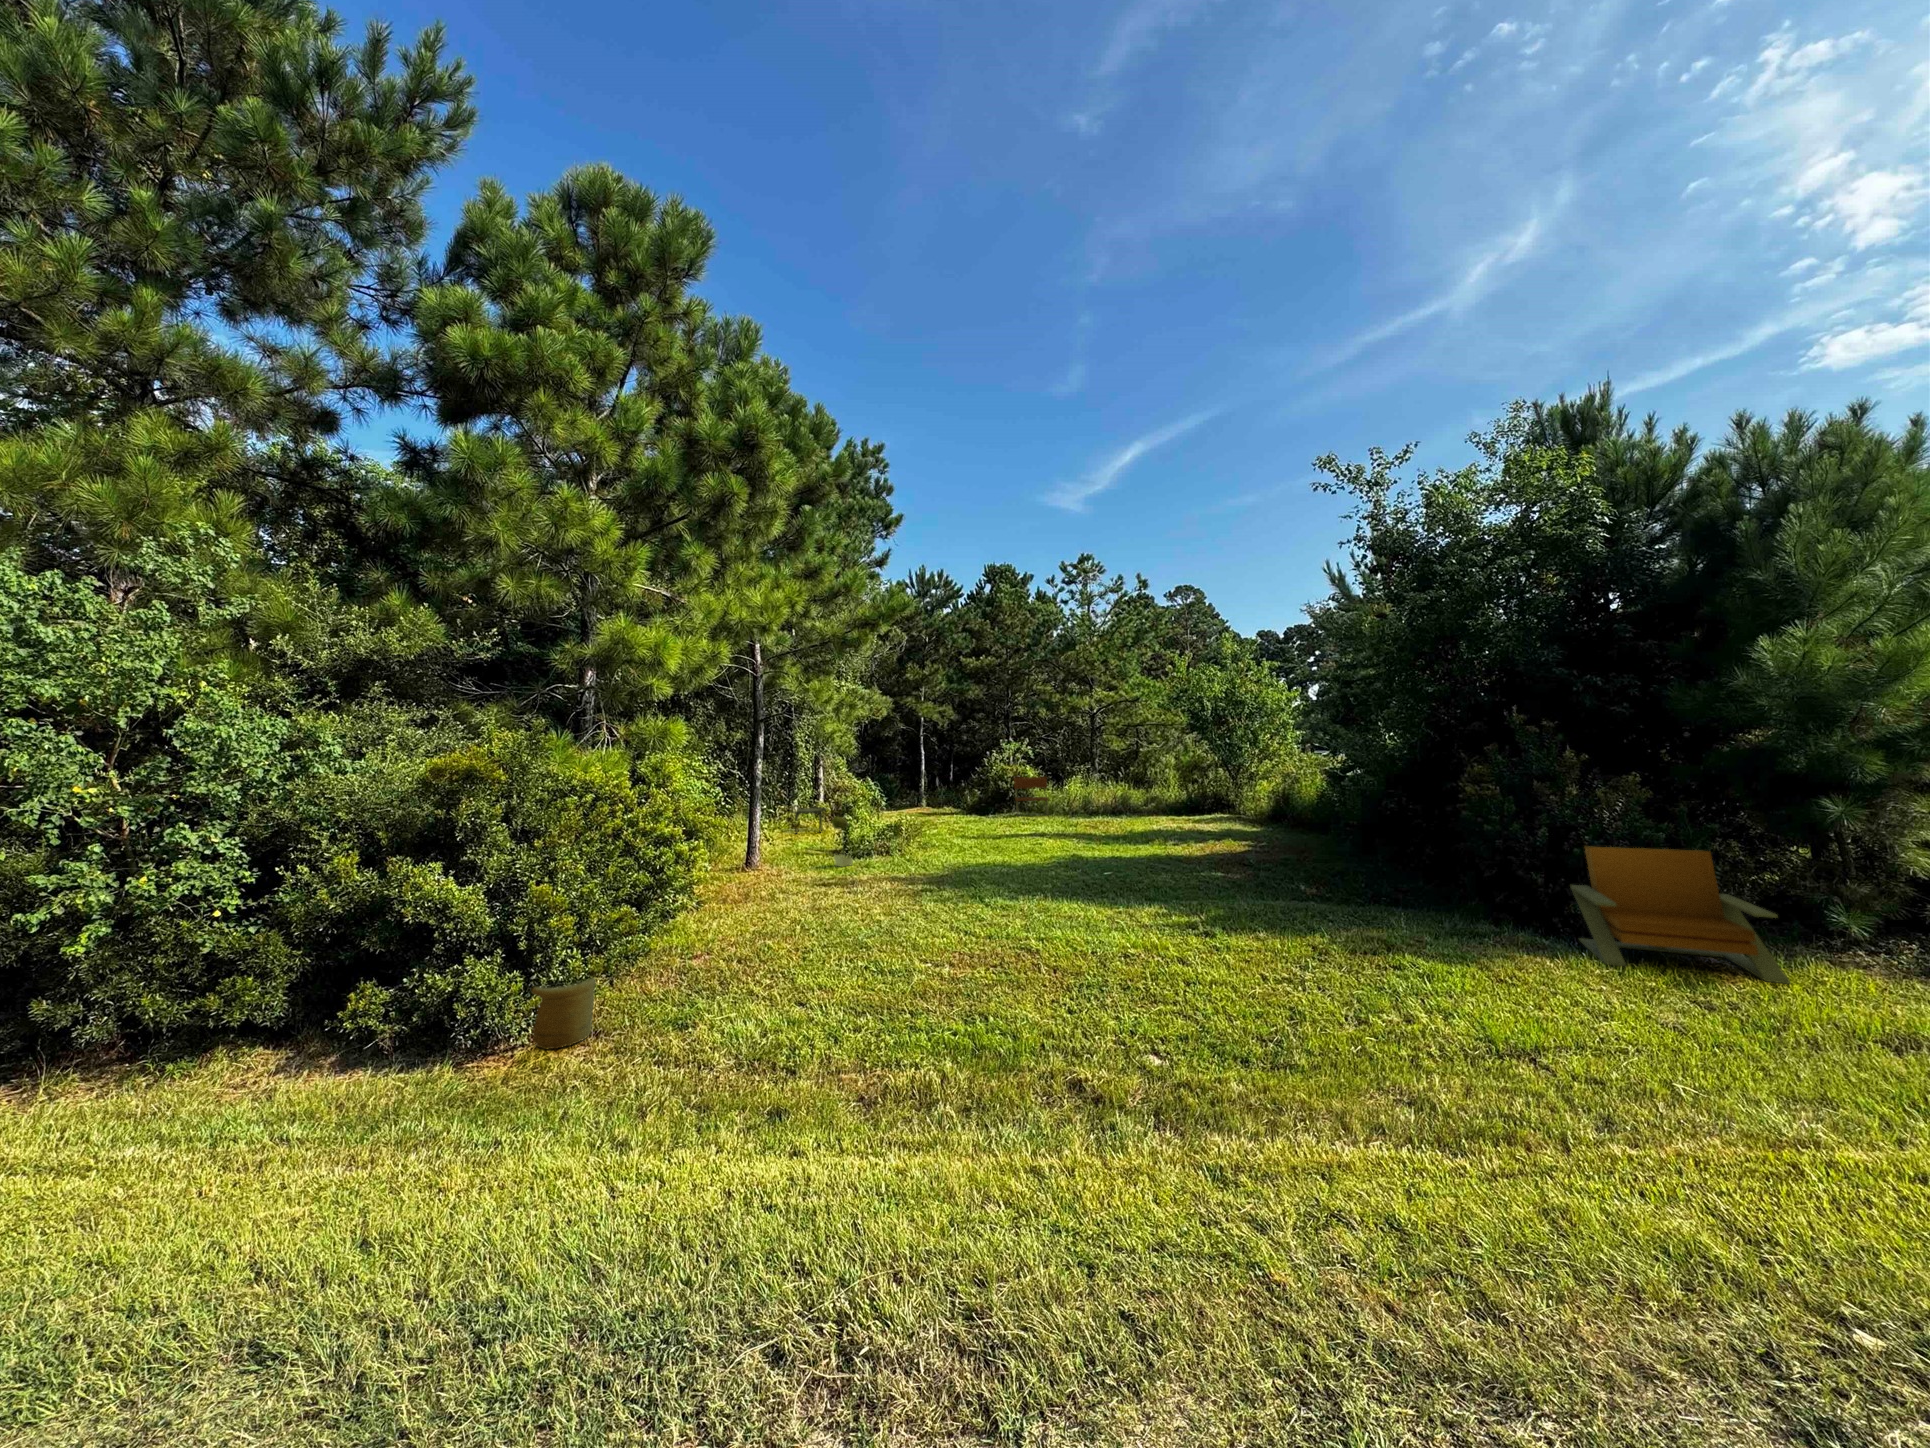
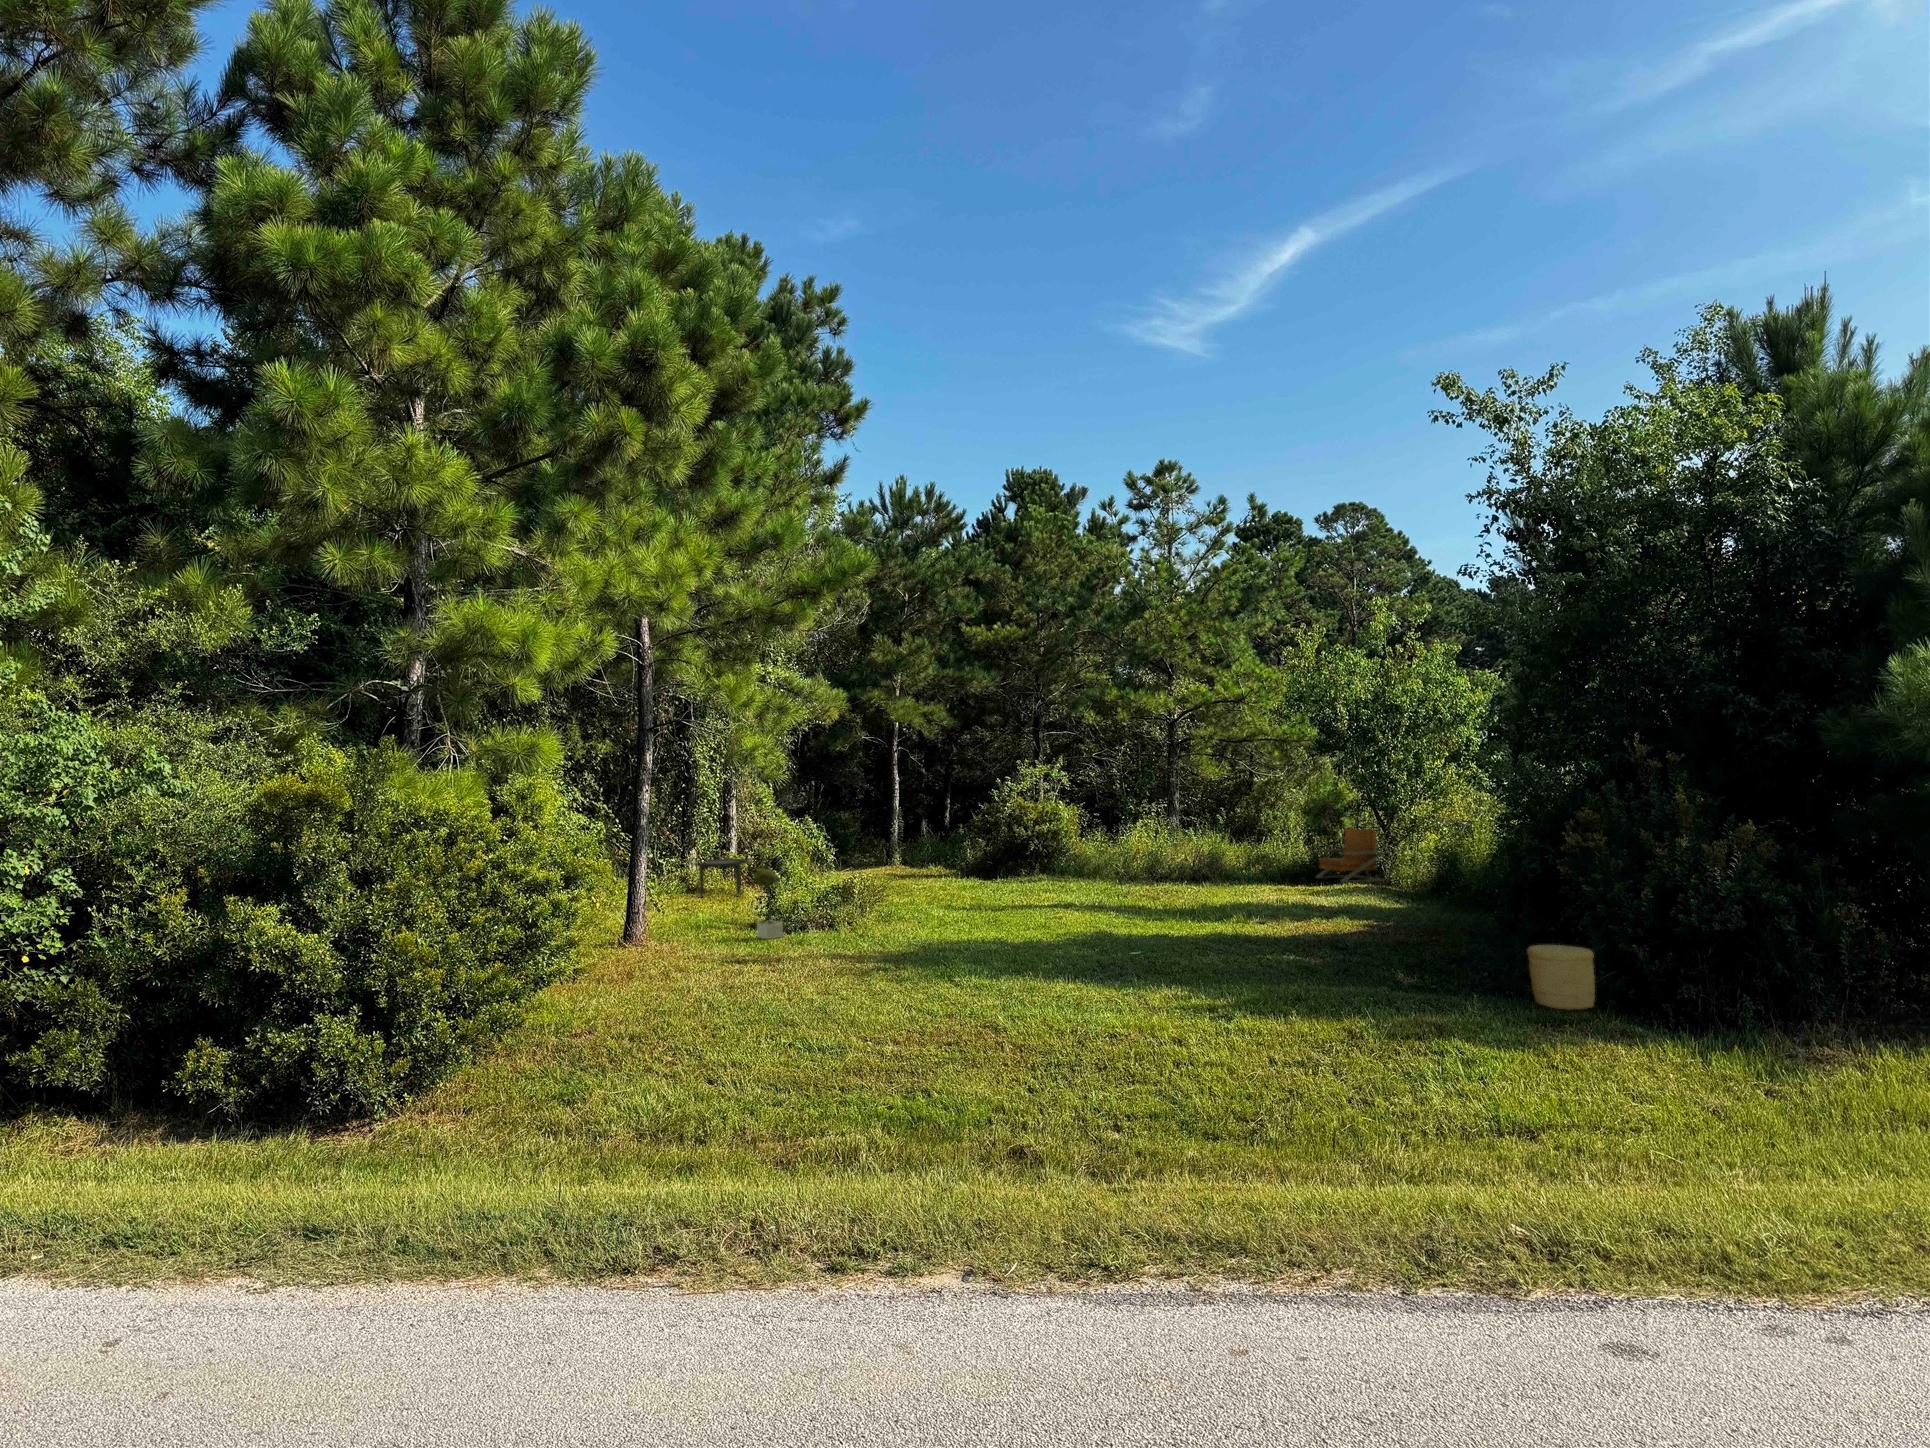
bench: present [1014,777,1049,814] -> none [1035,816,1088,875]
lounge chair: present [1570,847,1790,984] -> present [1317,828,1384,883]
woven basket: present [532,978,596,1049] -> present [1527,945,1595,1010]

